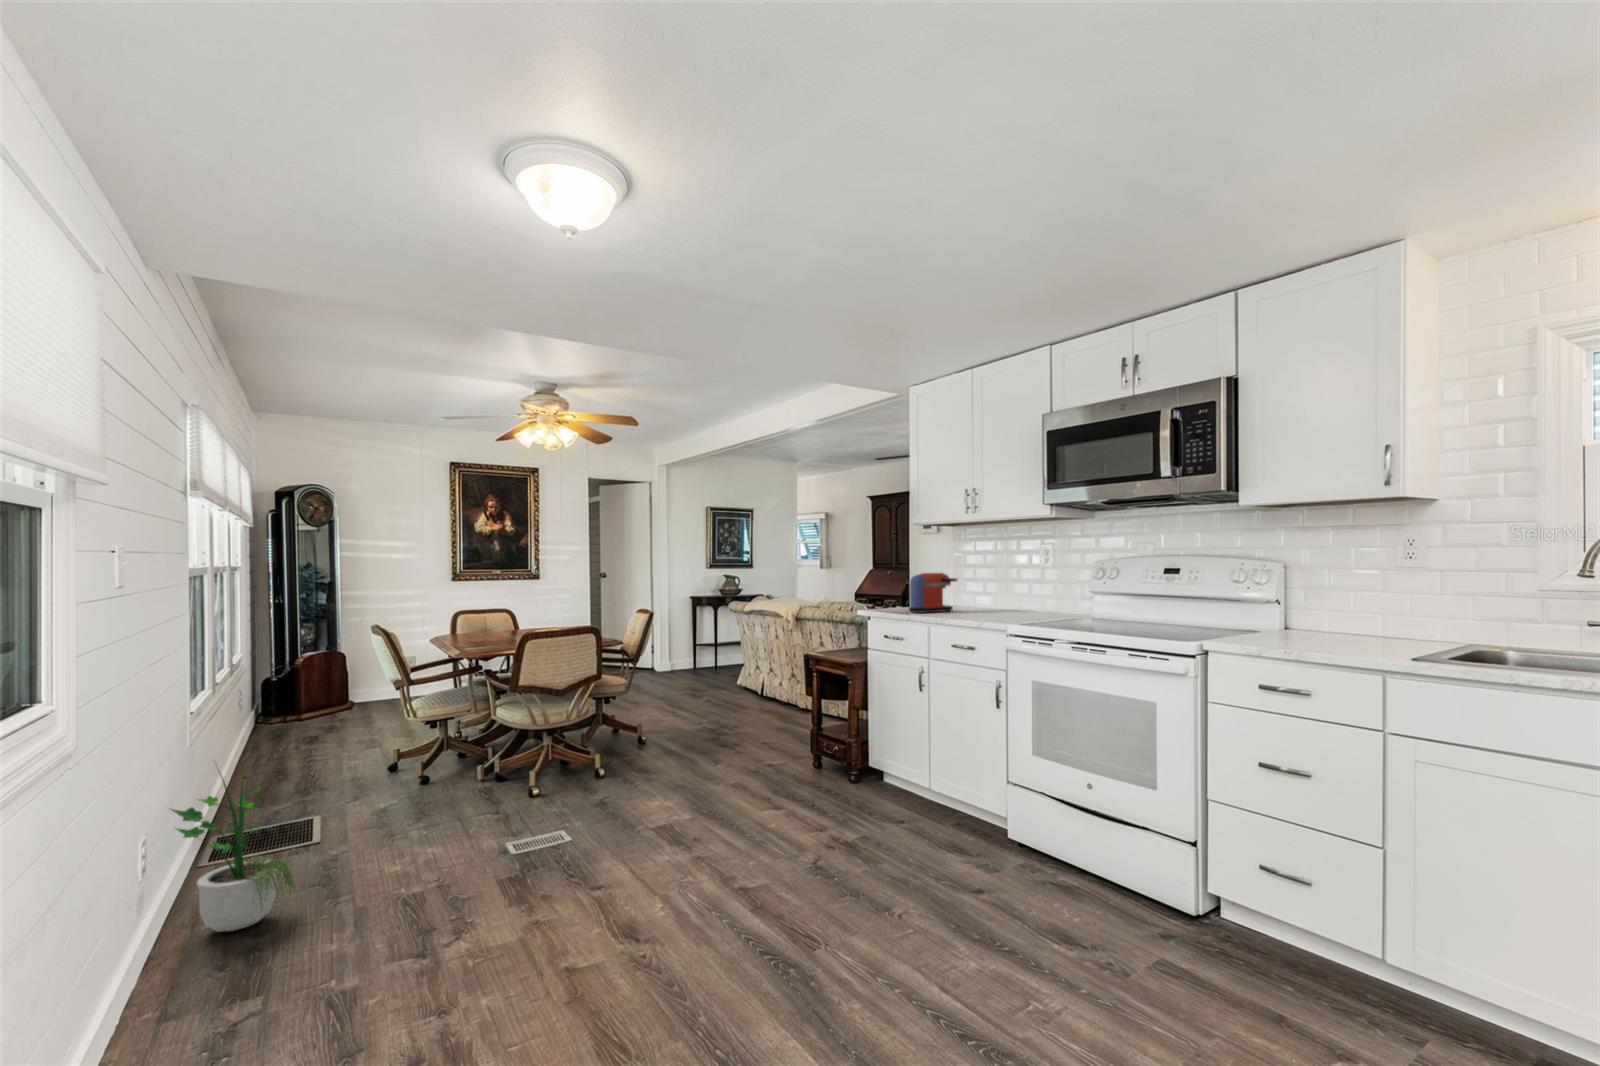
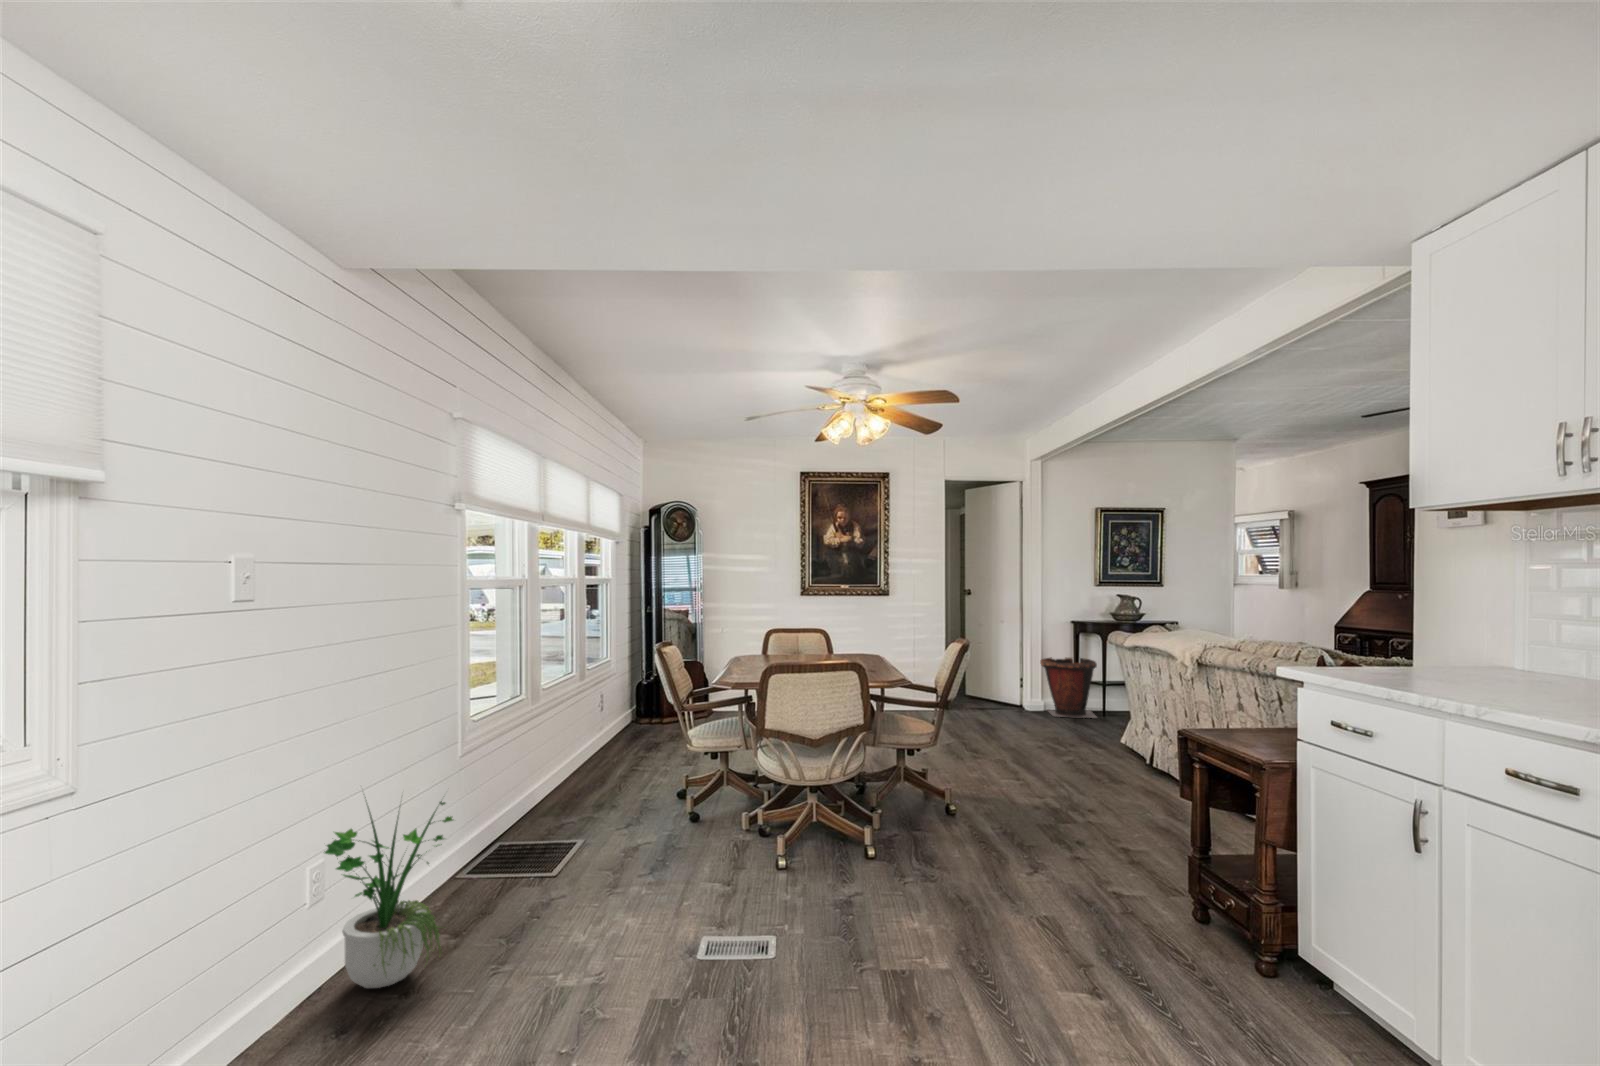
coffee maker: present [909,573,957,613] -> none [1379,606,1508,687]
trash can: none [668,624,713,674] -> present [1040,657,1097,718]

